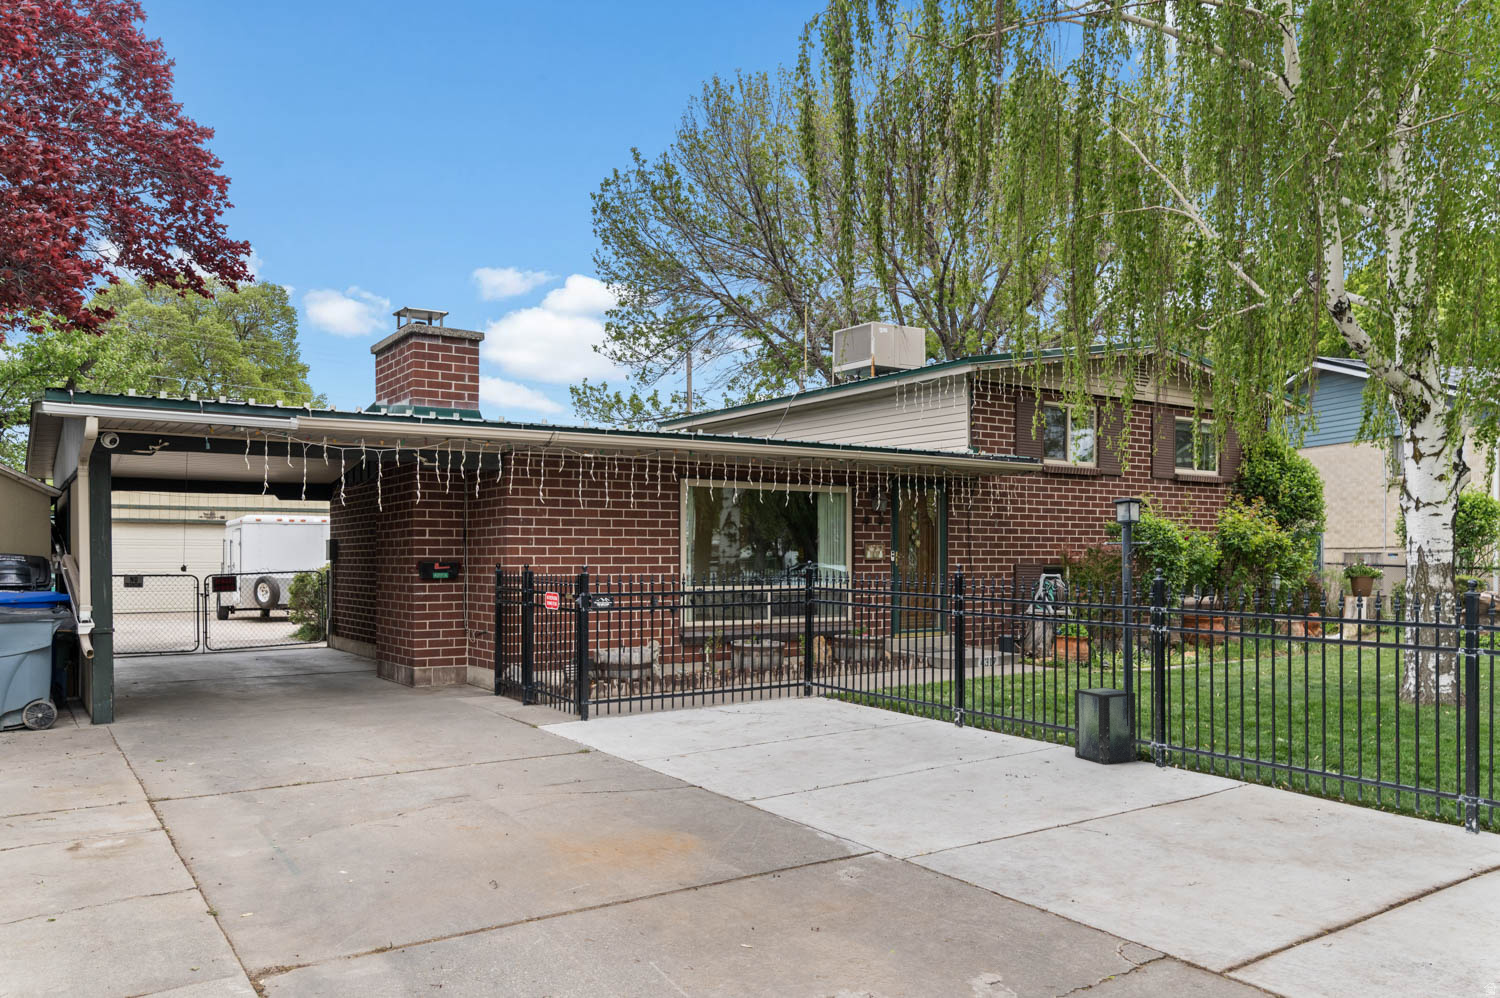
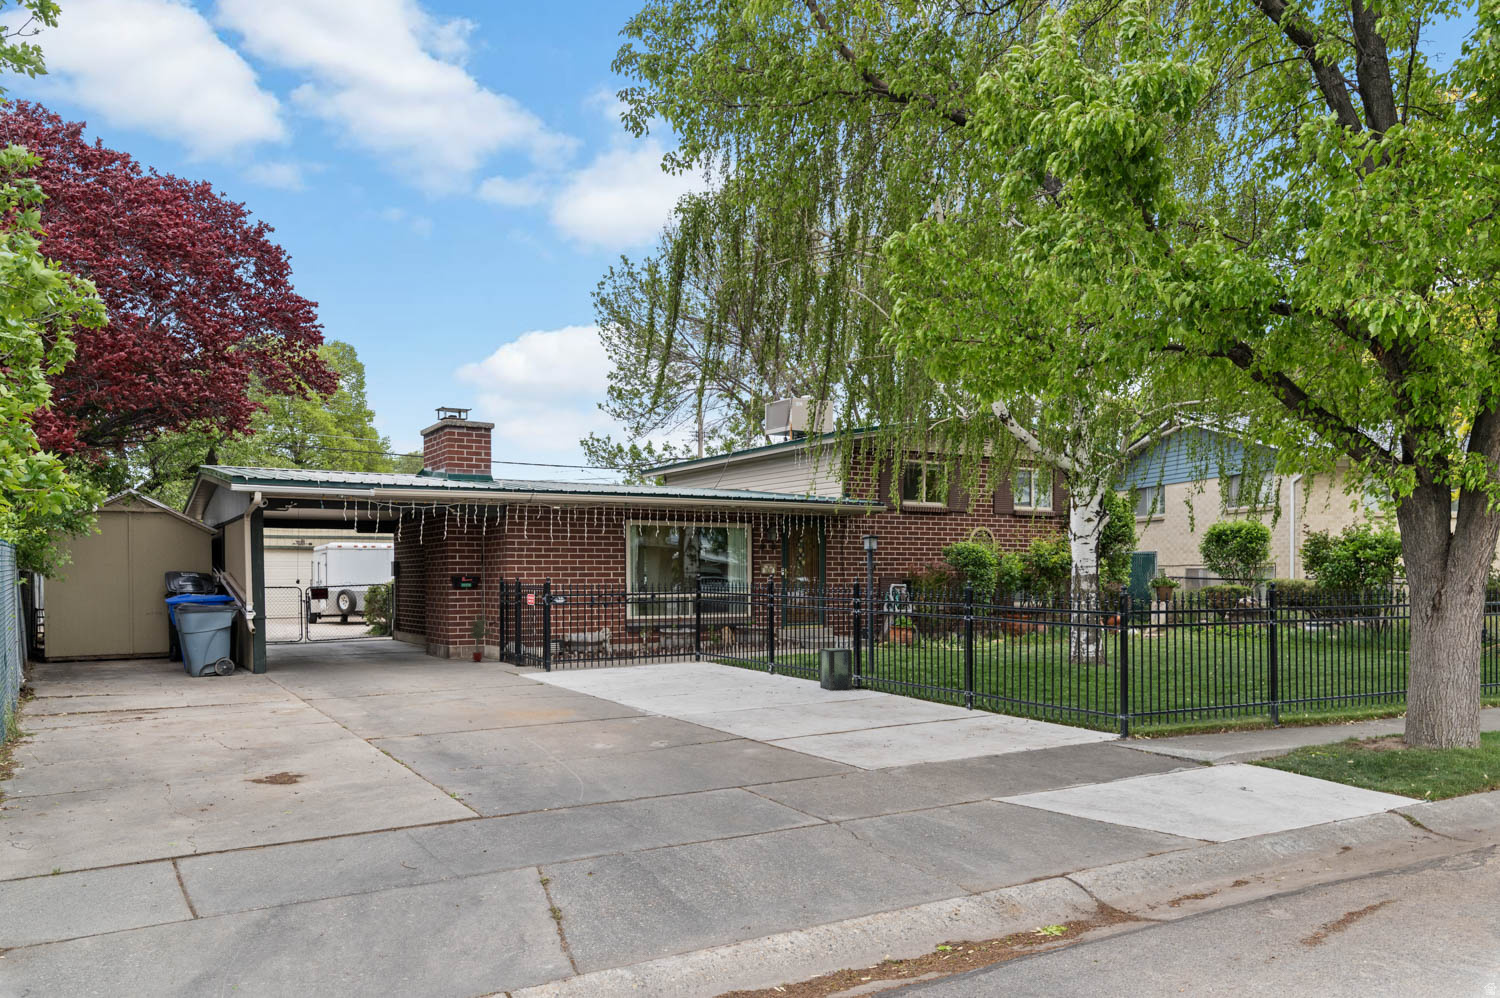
potted tree: none [445,618,488,693] -> present [470,615,494,662]

